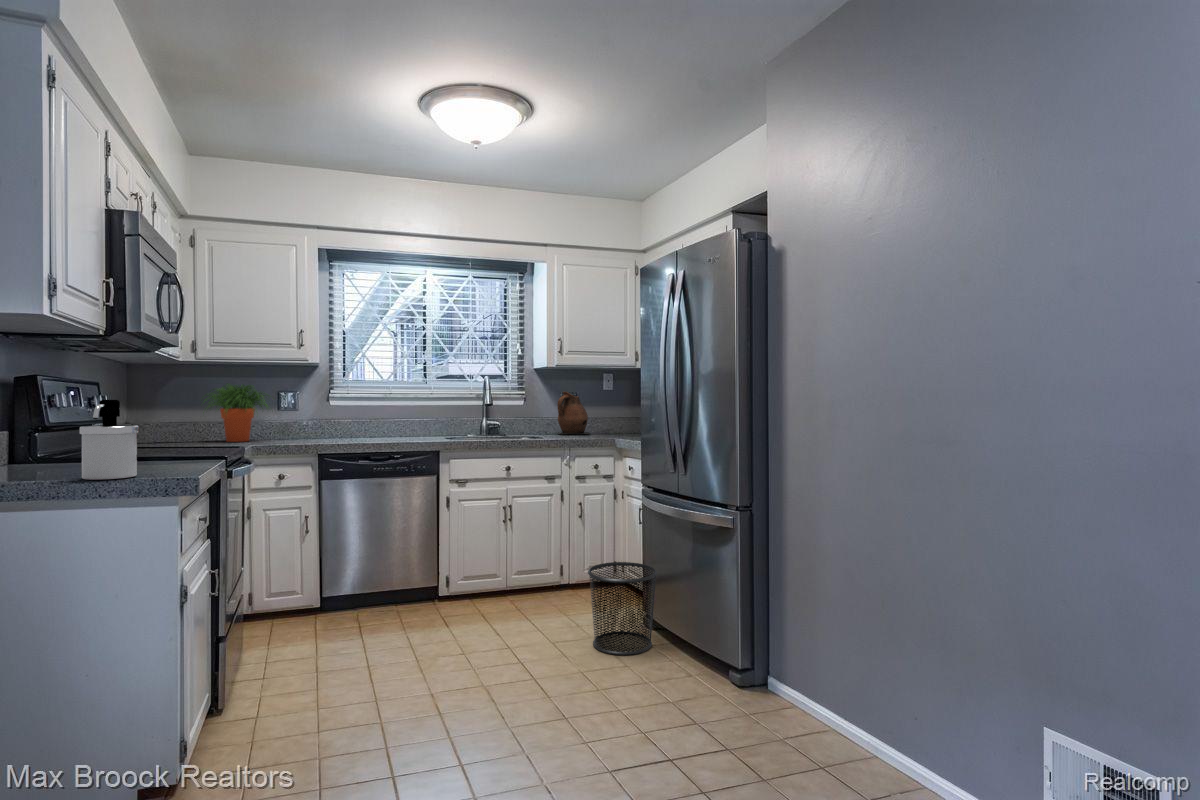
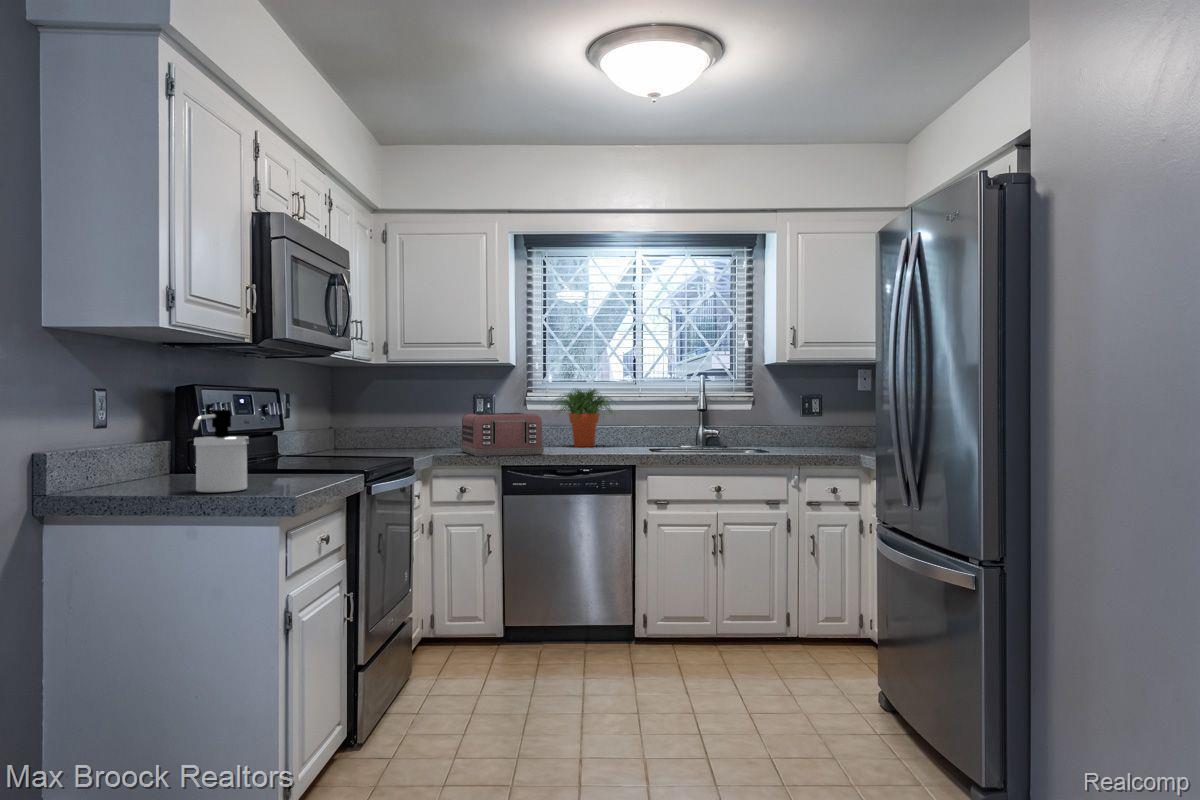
potted plant: present [205,384,269,442] -> present [556,389,613,447]
ceramic pitcher: present [557,392,590,434] -> none [792,392,839,448]
toaster: none [276,408,362,446] -> present [461,413,544,456]
trash can: present [588,562,657,655] -> none [794,625,894,758]

